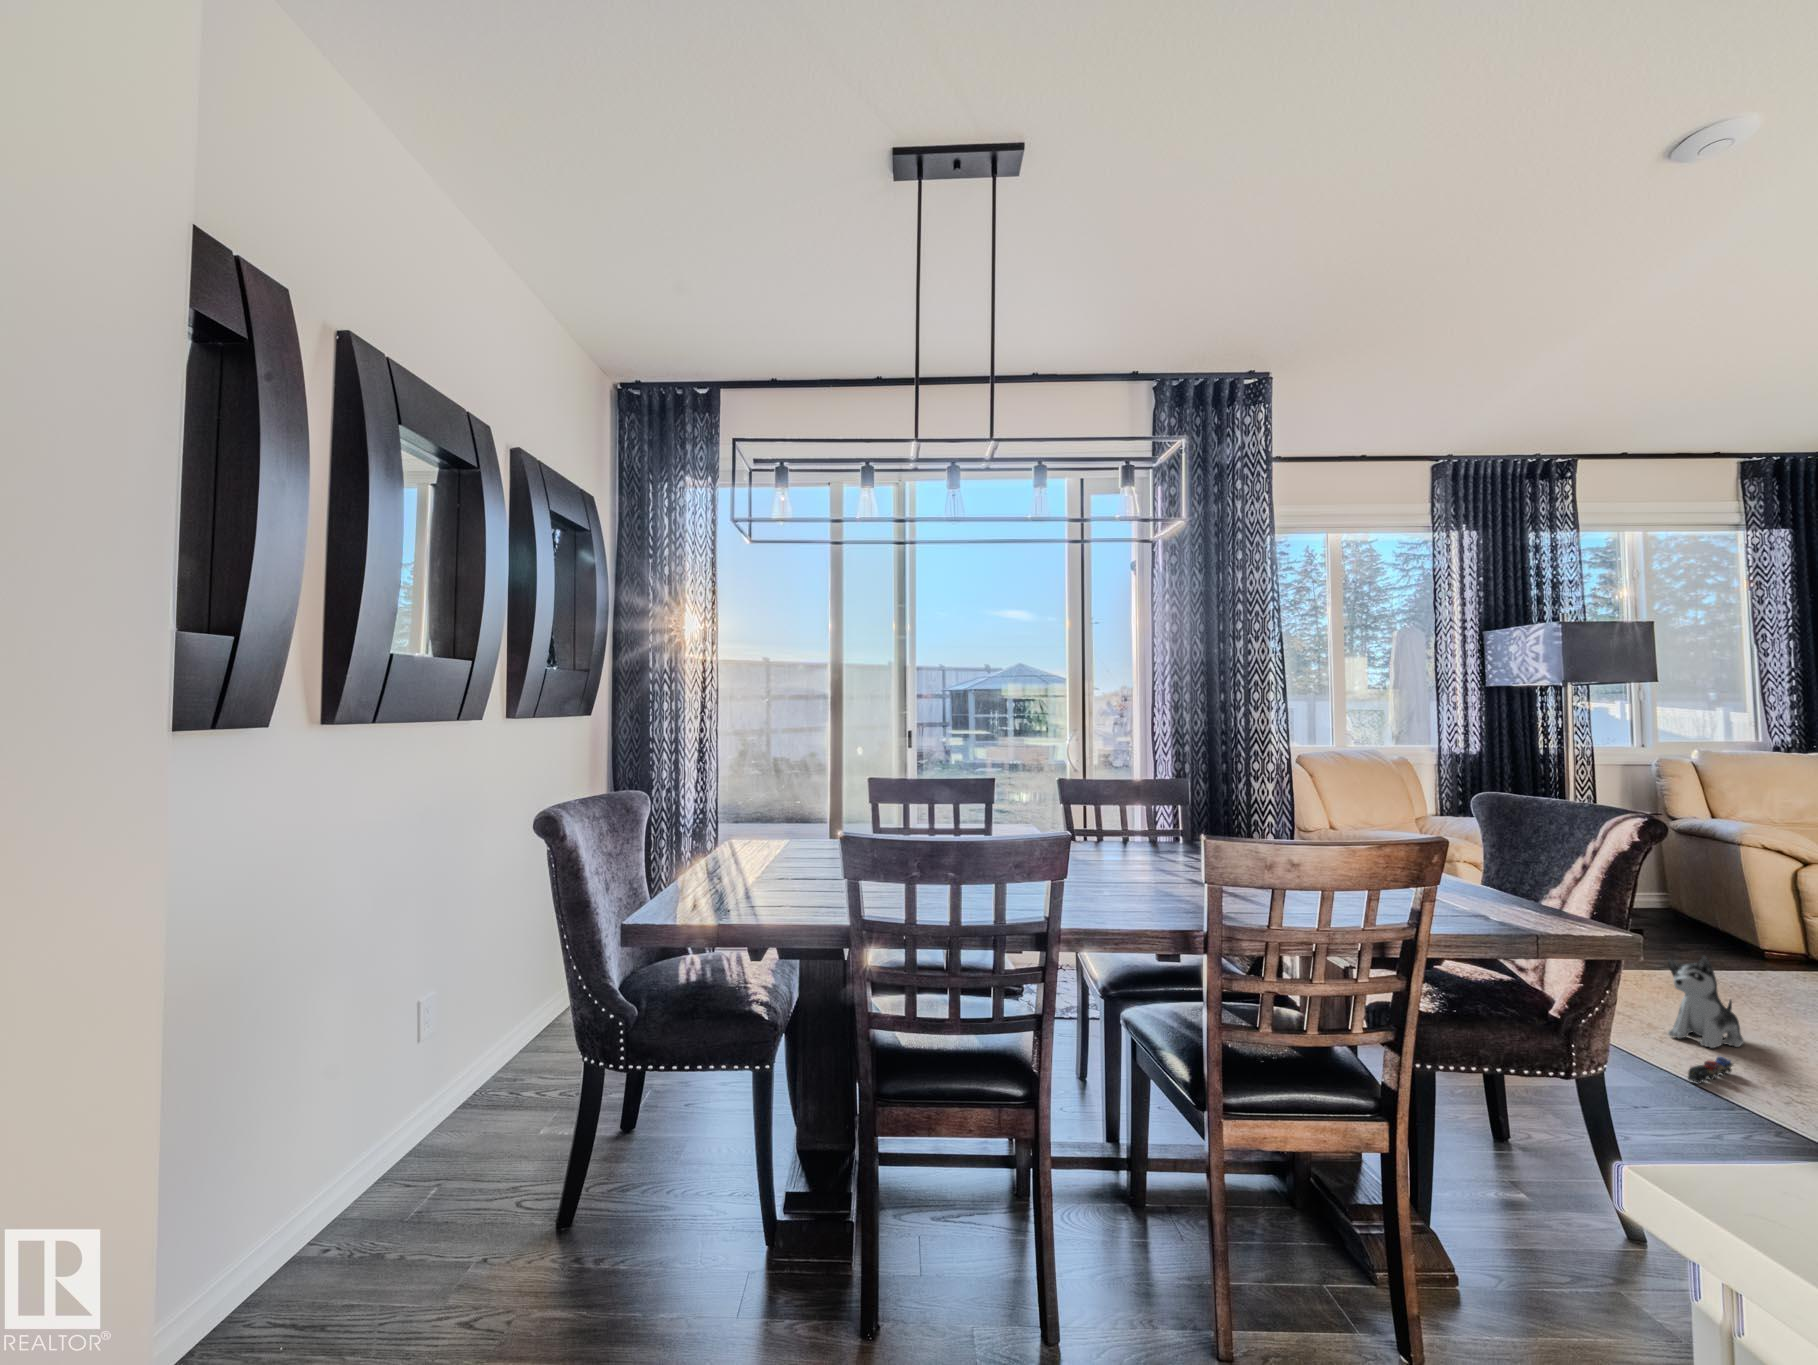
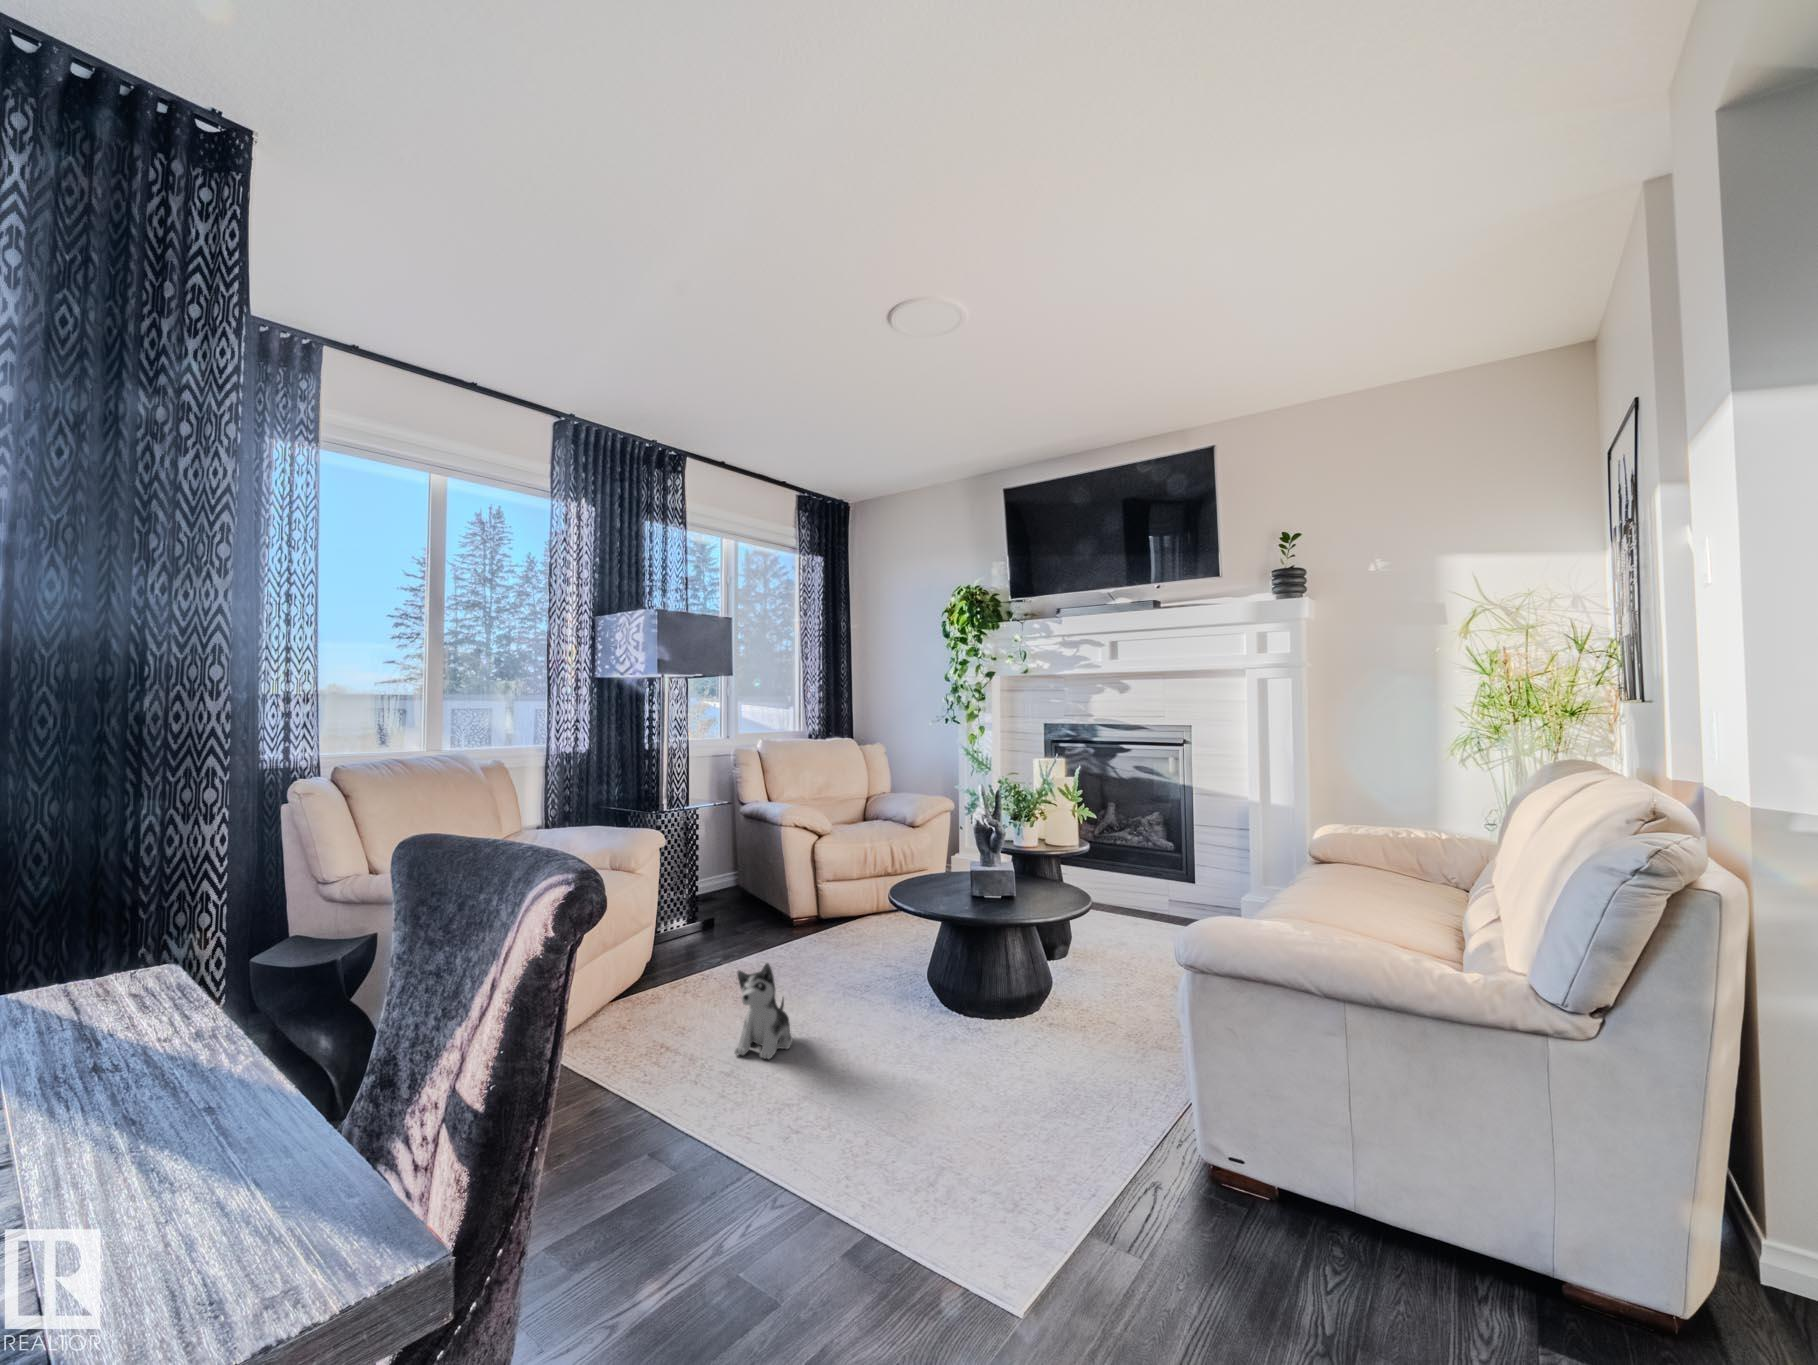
toy train: present [1688,1057,1733,1083] -> none [751,1077,787,1122]

